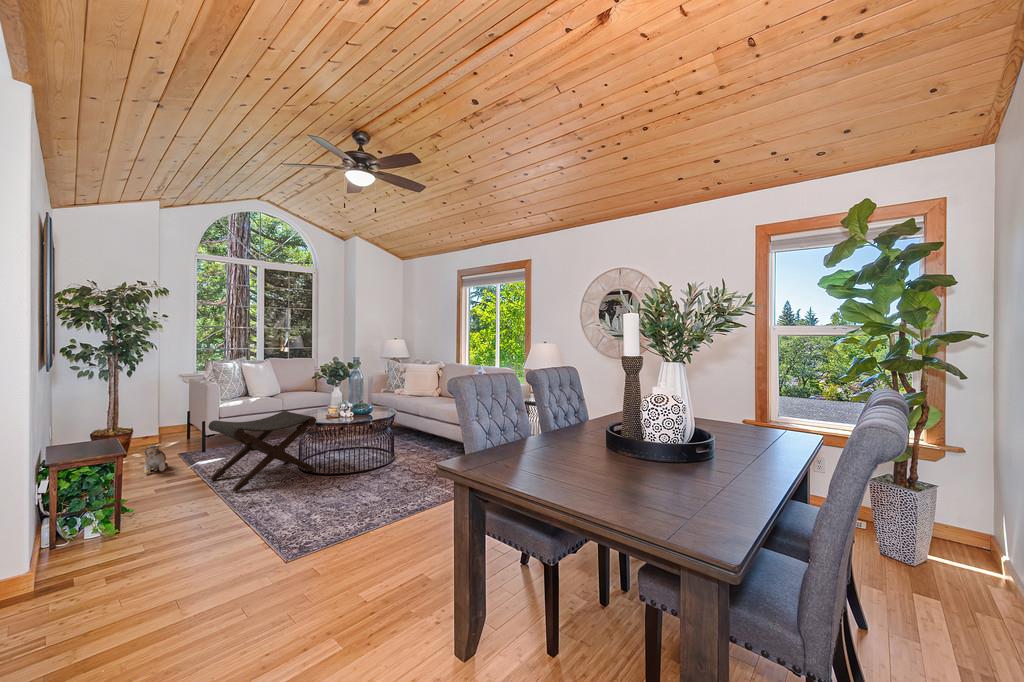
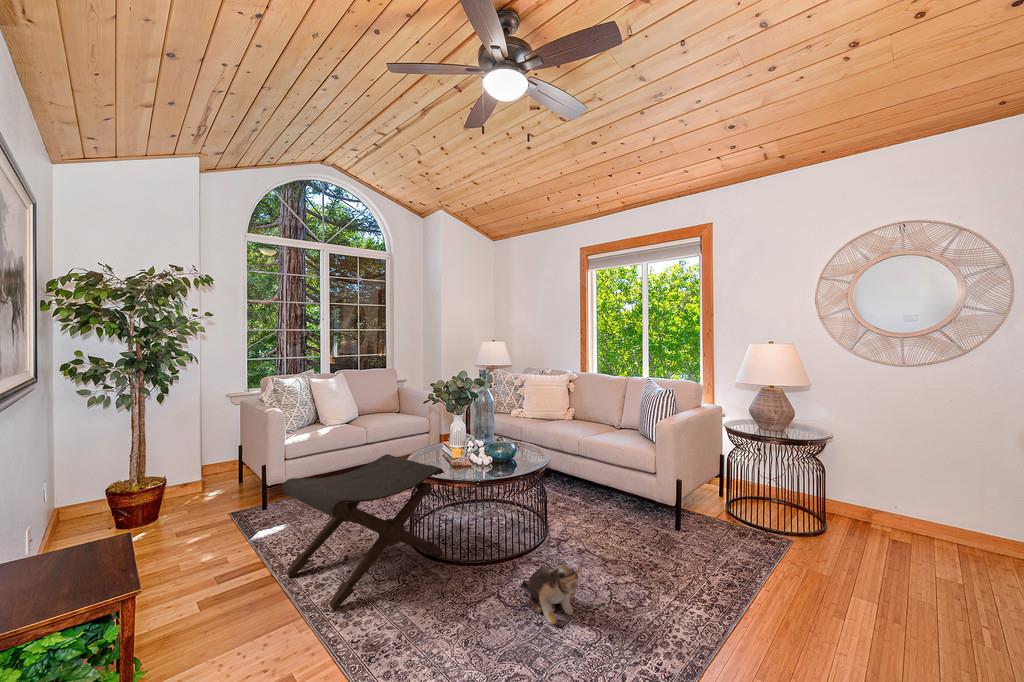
plush toy: present [142,445,168,474] -> present [522,565,583,625]

